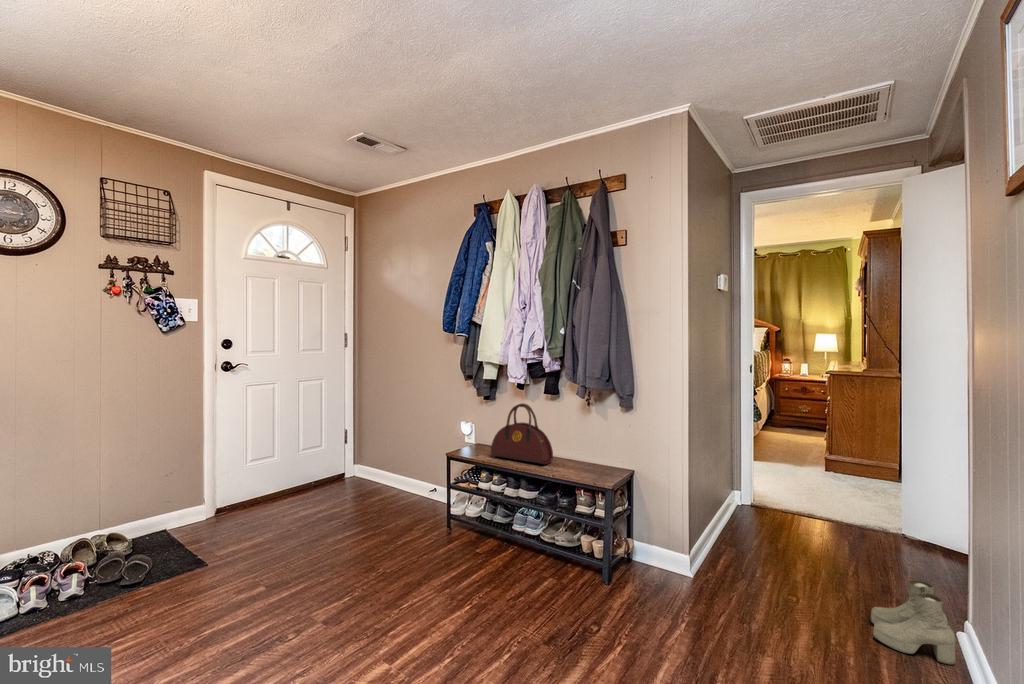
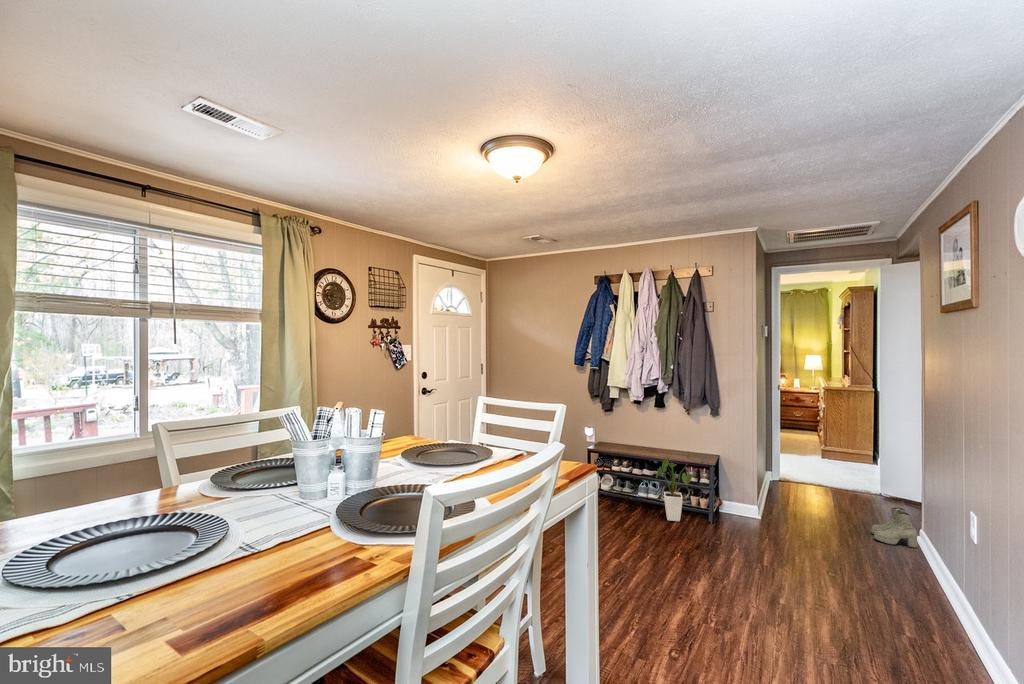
handbag: present [491,403,553,464] -> none [621,413,665,453]
house plant: none [517,470,592,578] -> present [656,456,692,521]

